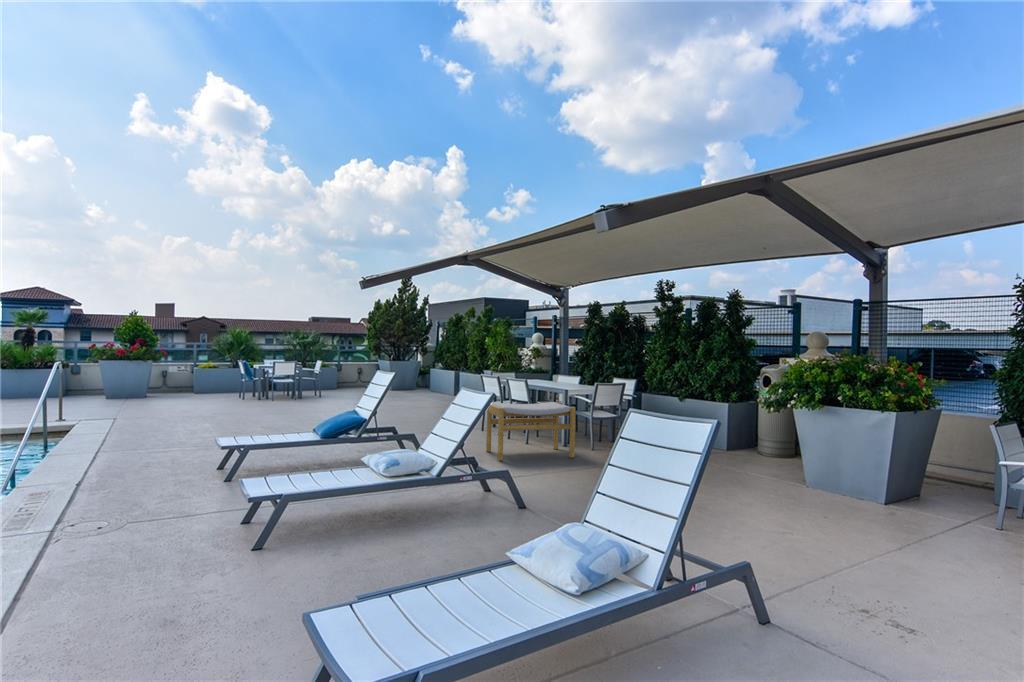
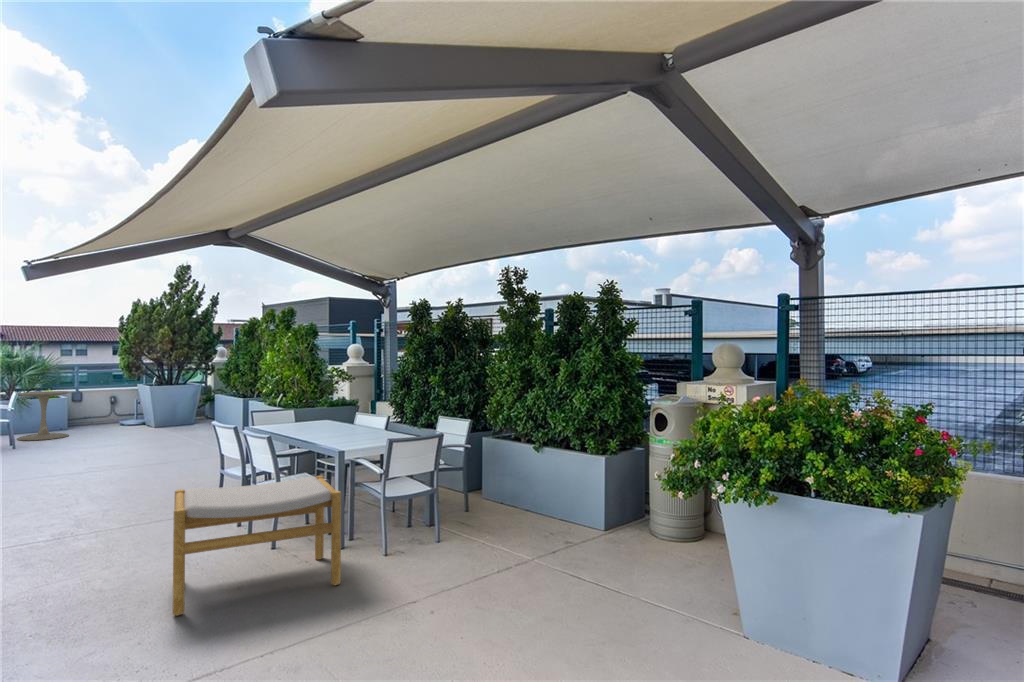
pedestal table: none [318,362,348,393] -> present [17,391,69,441]

